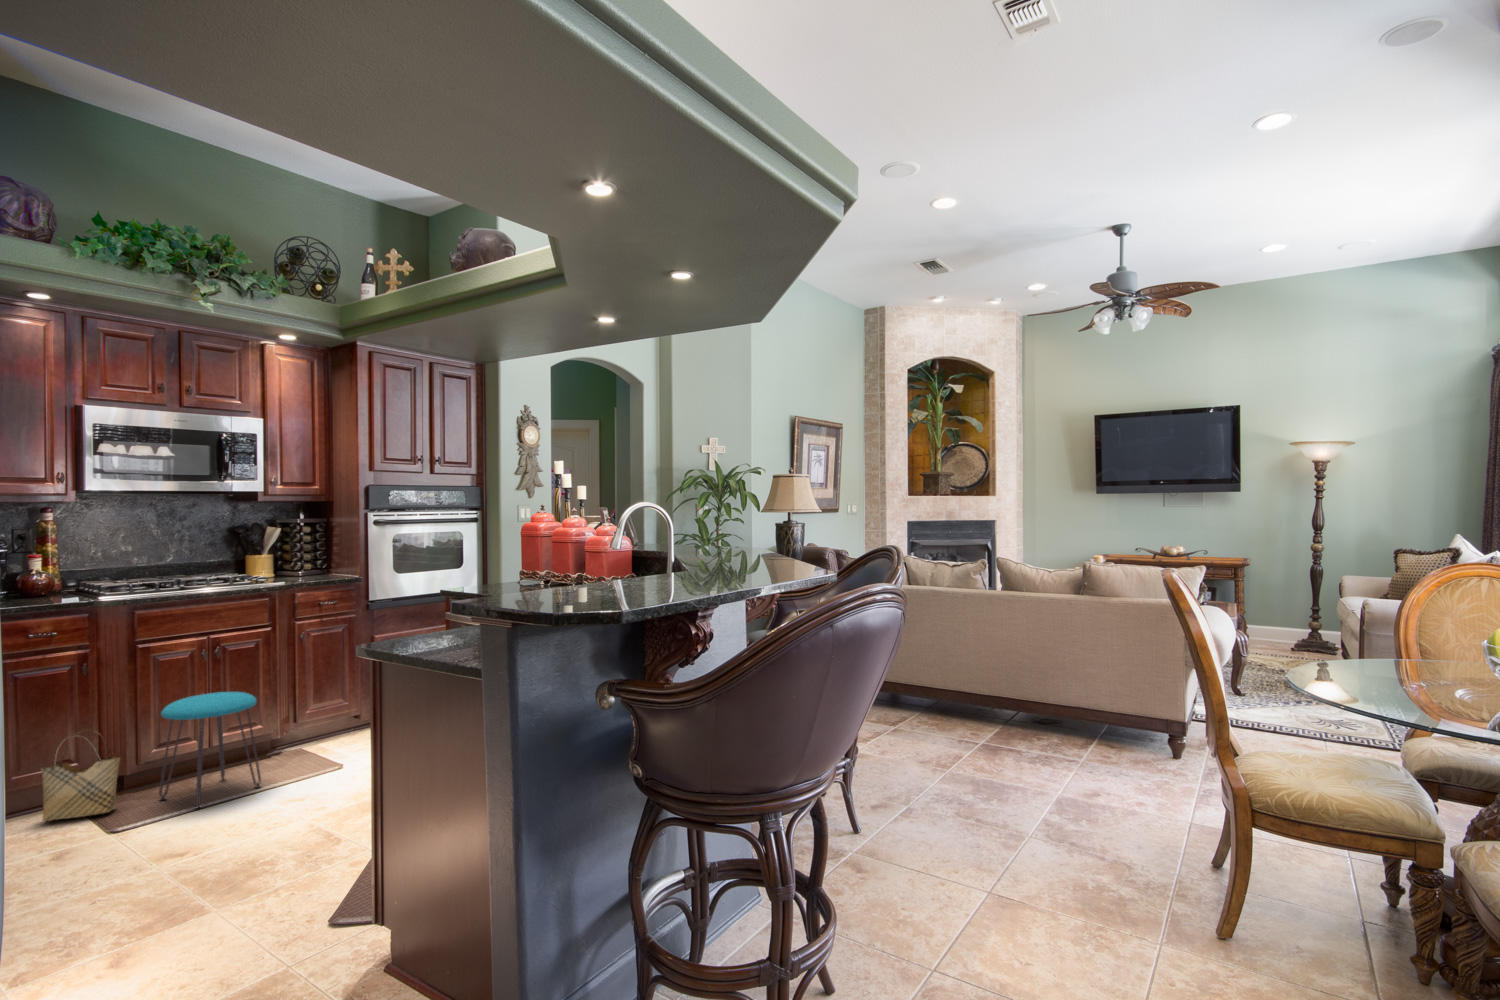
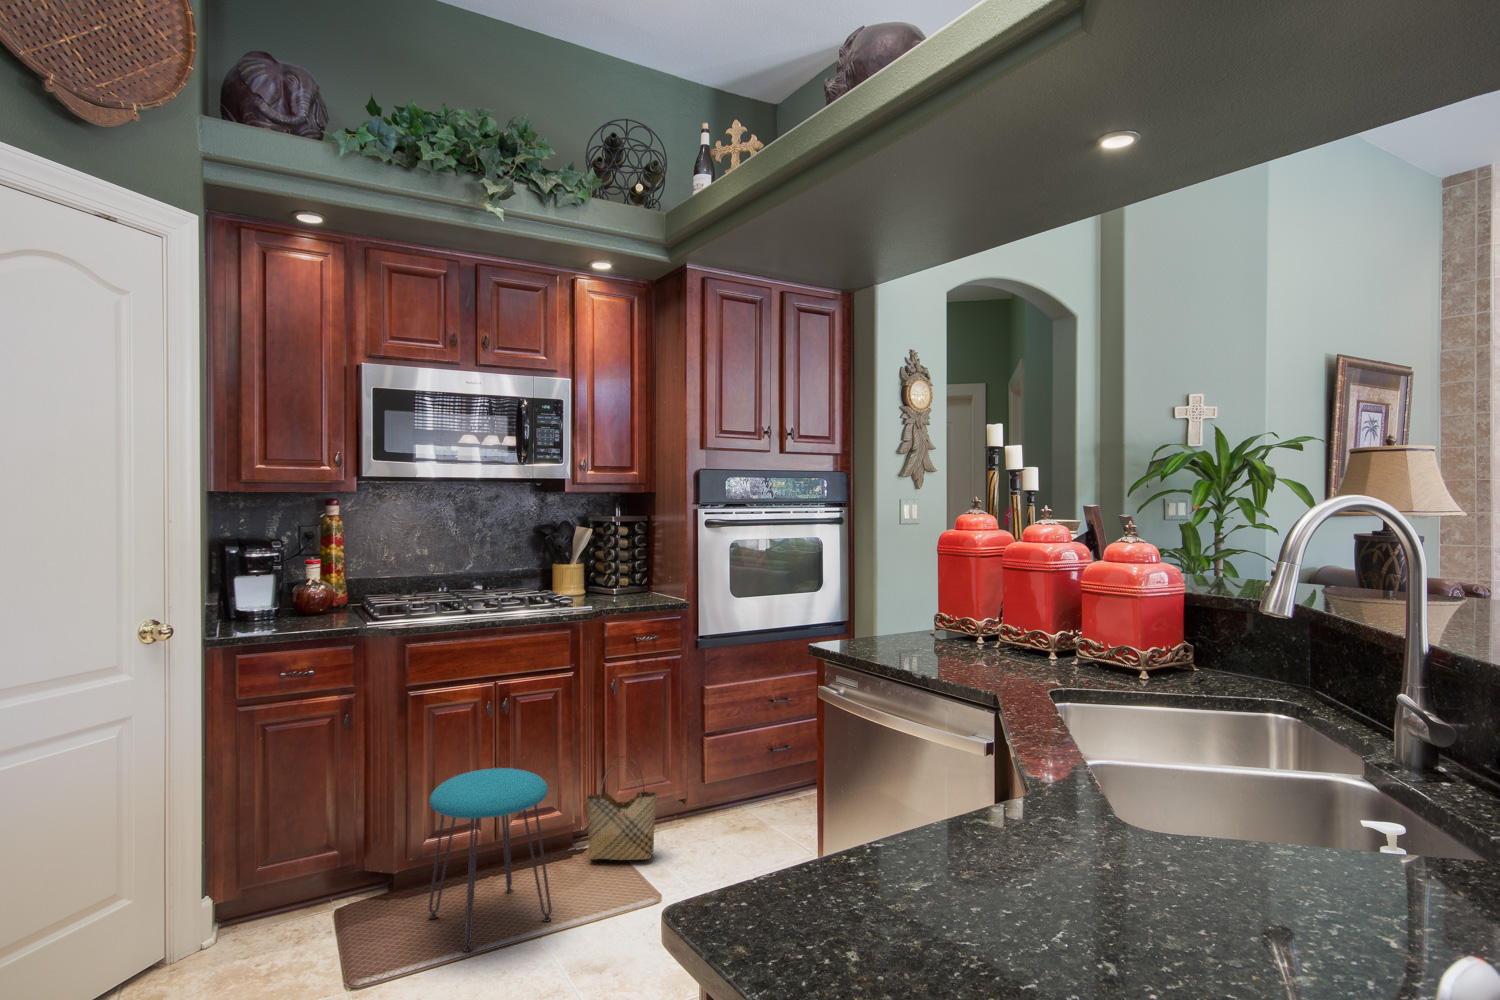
woven basket: present [41,729,121,821] -> present [586,756,658,860]

